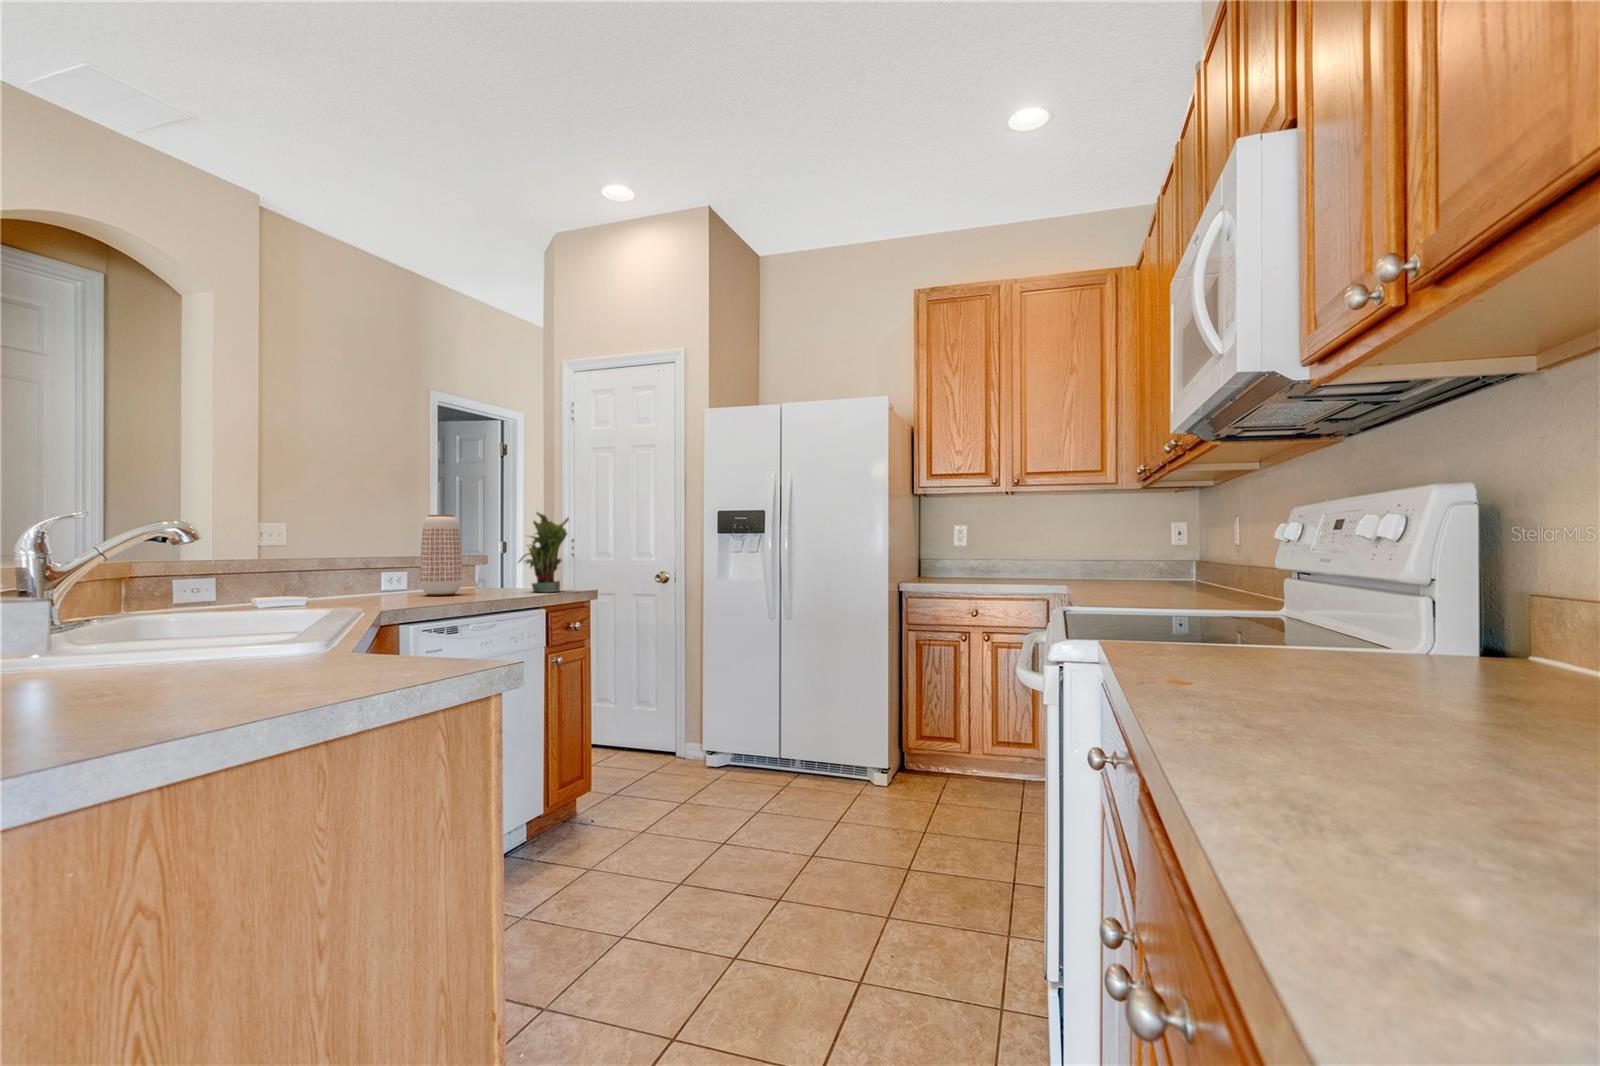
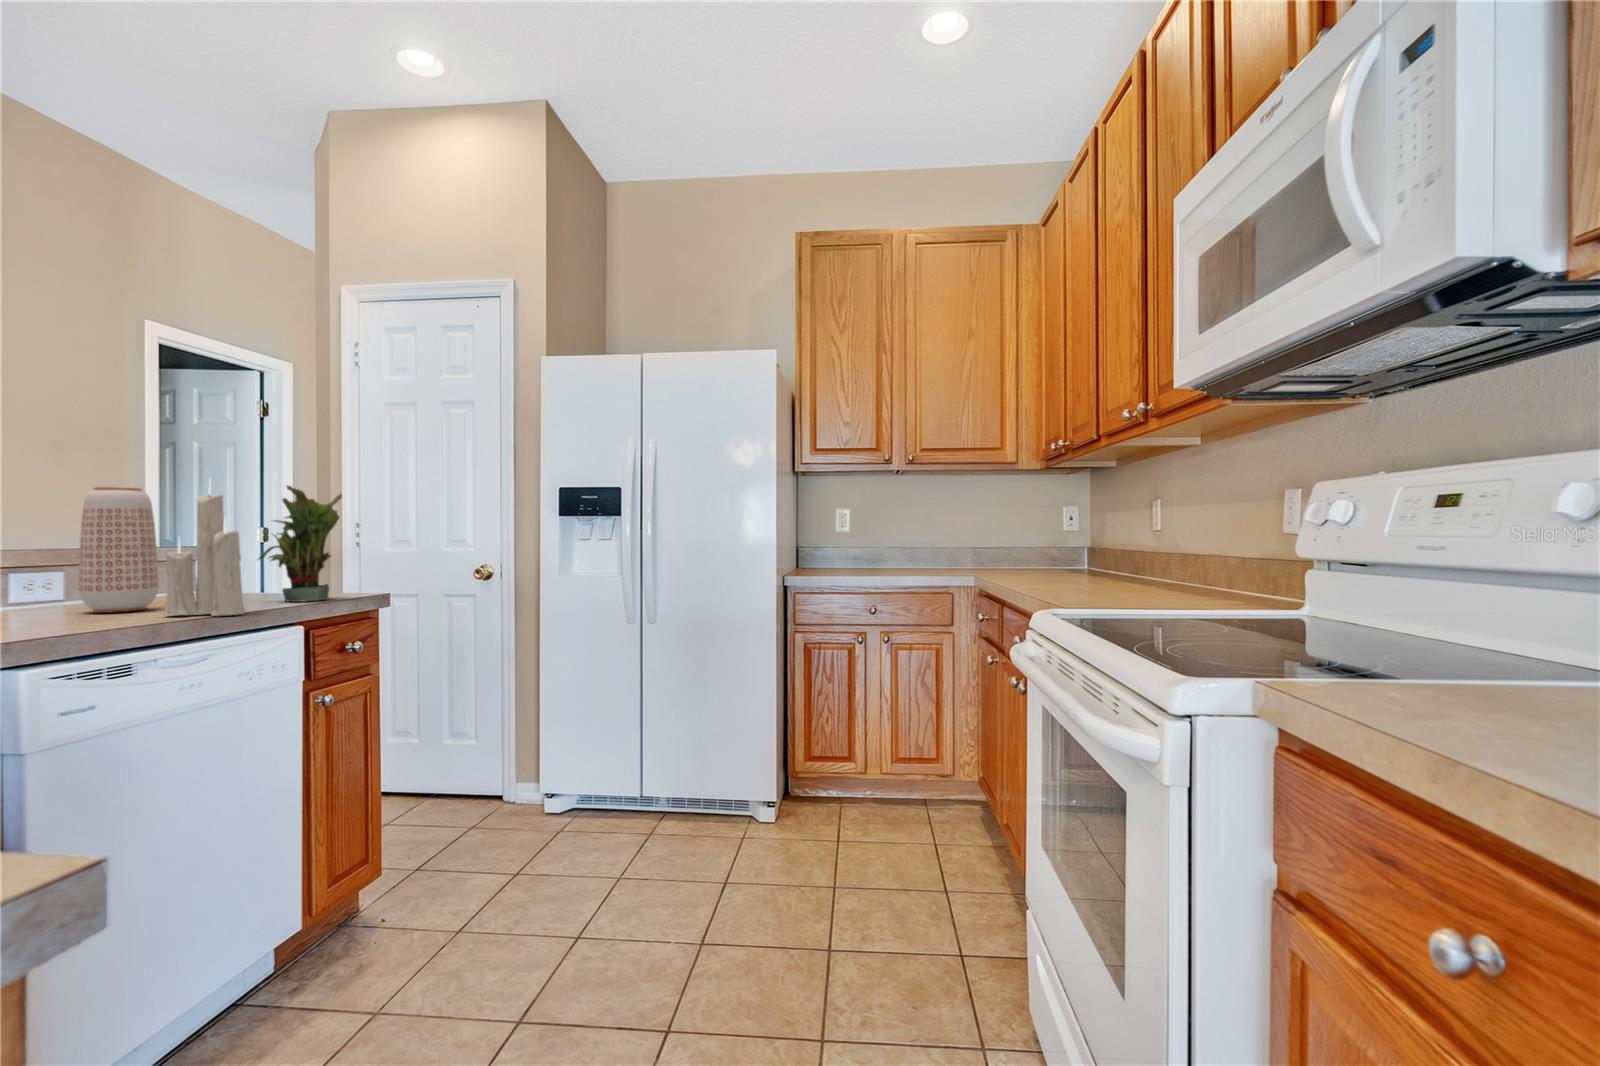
candle: none [468,503,514,598] -> present [163,481,245,616]

